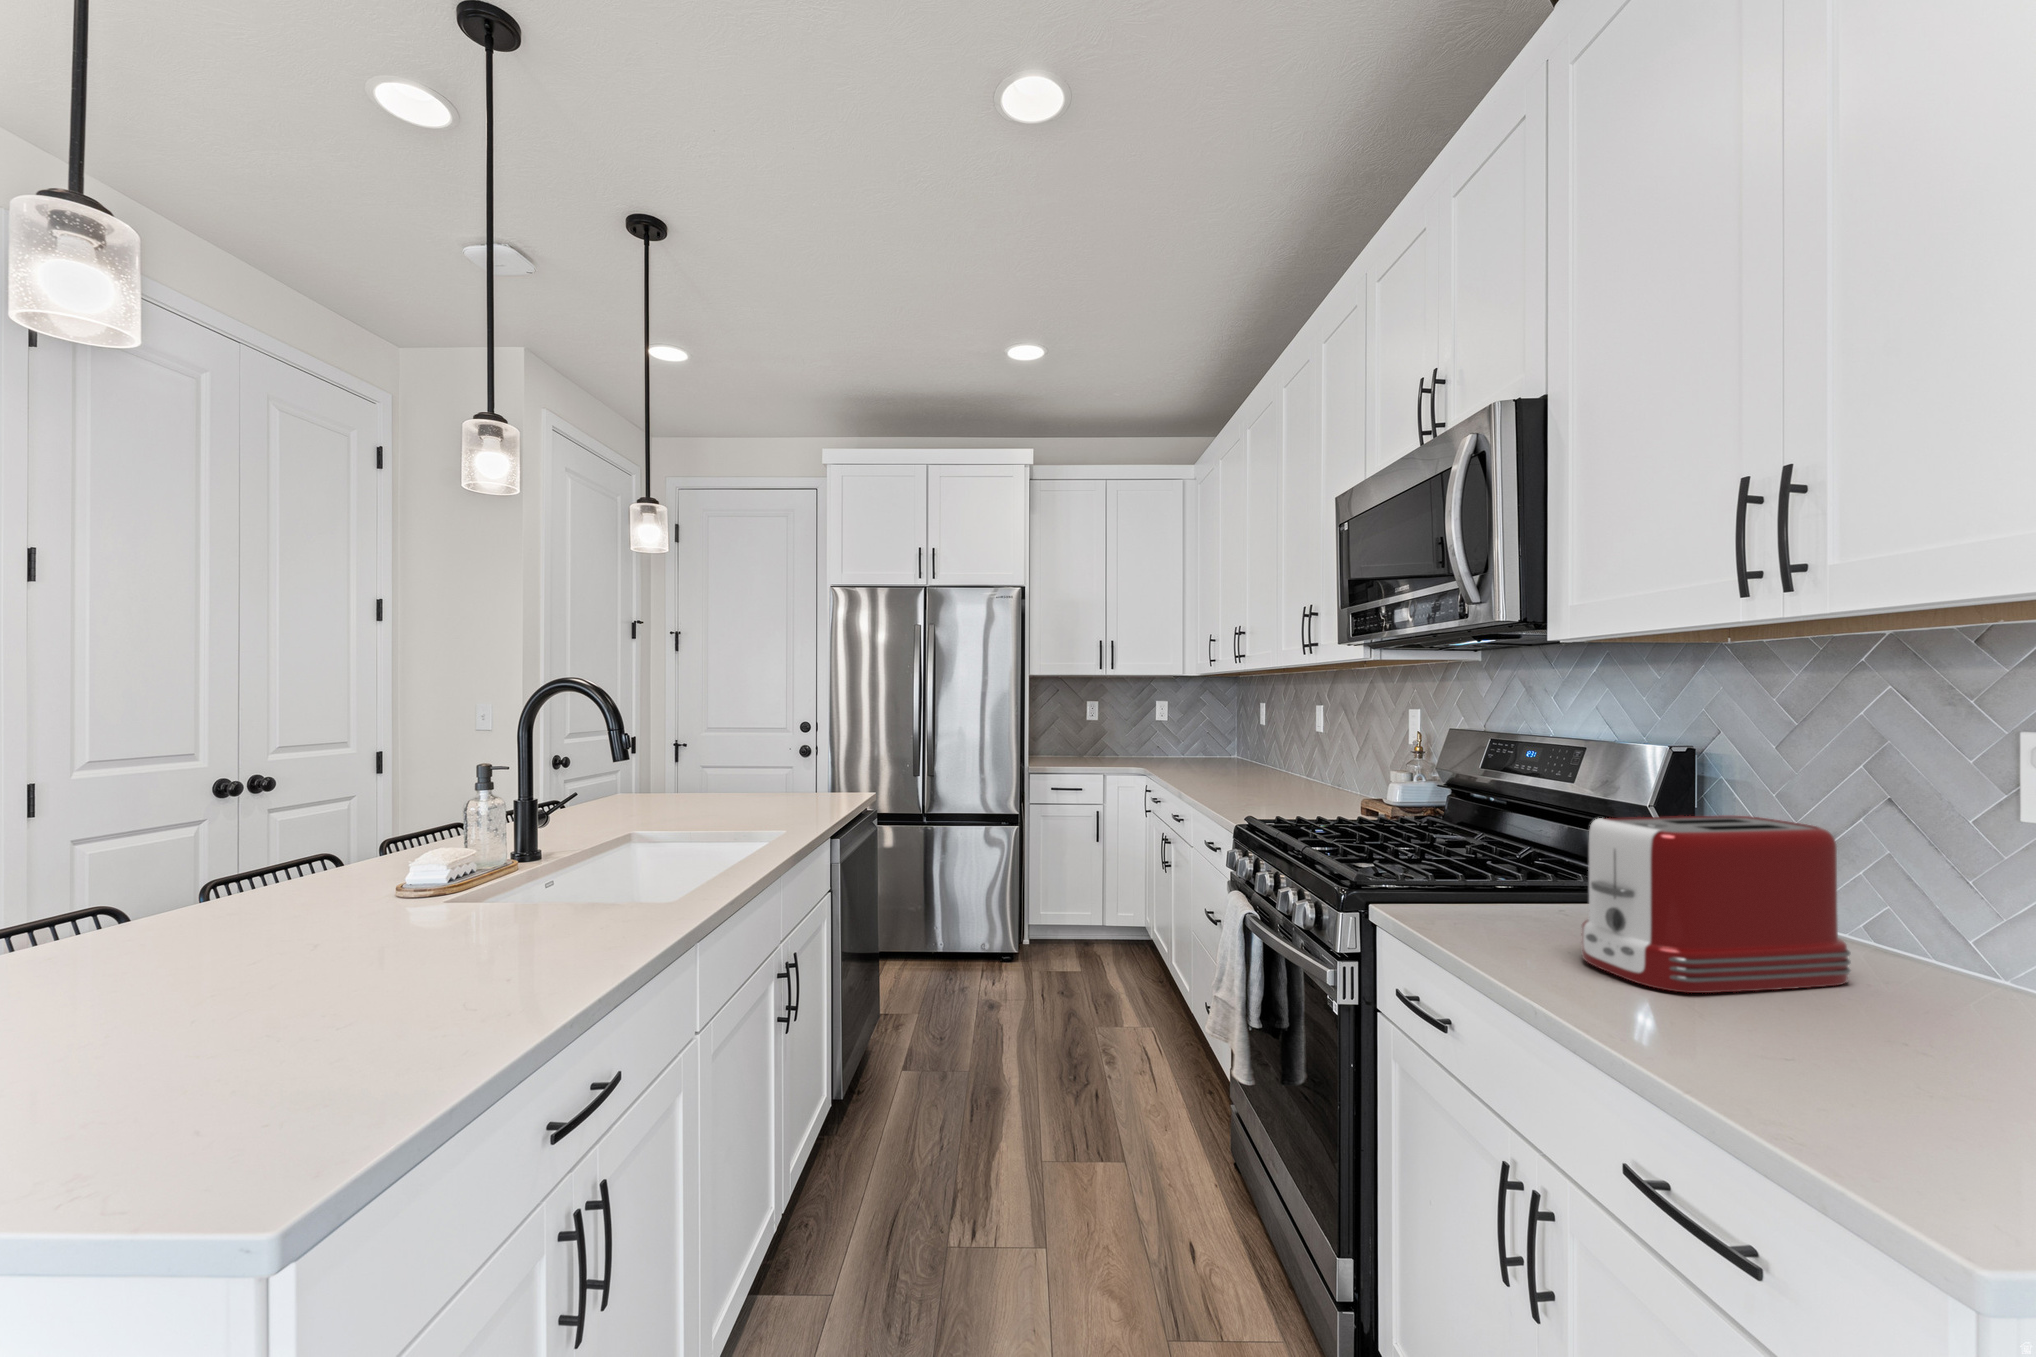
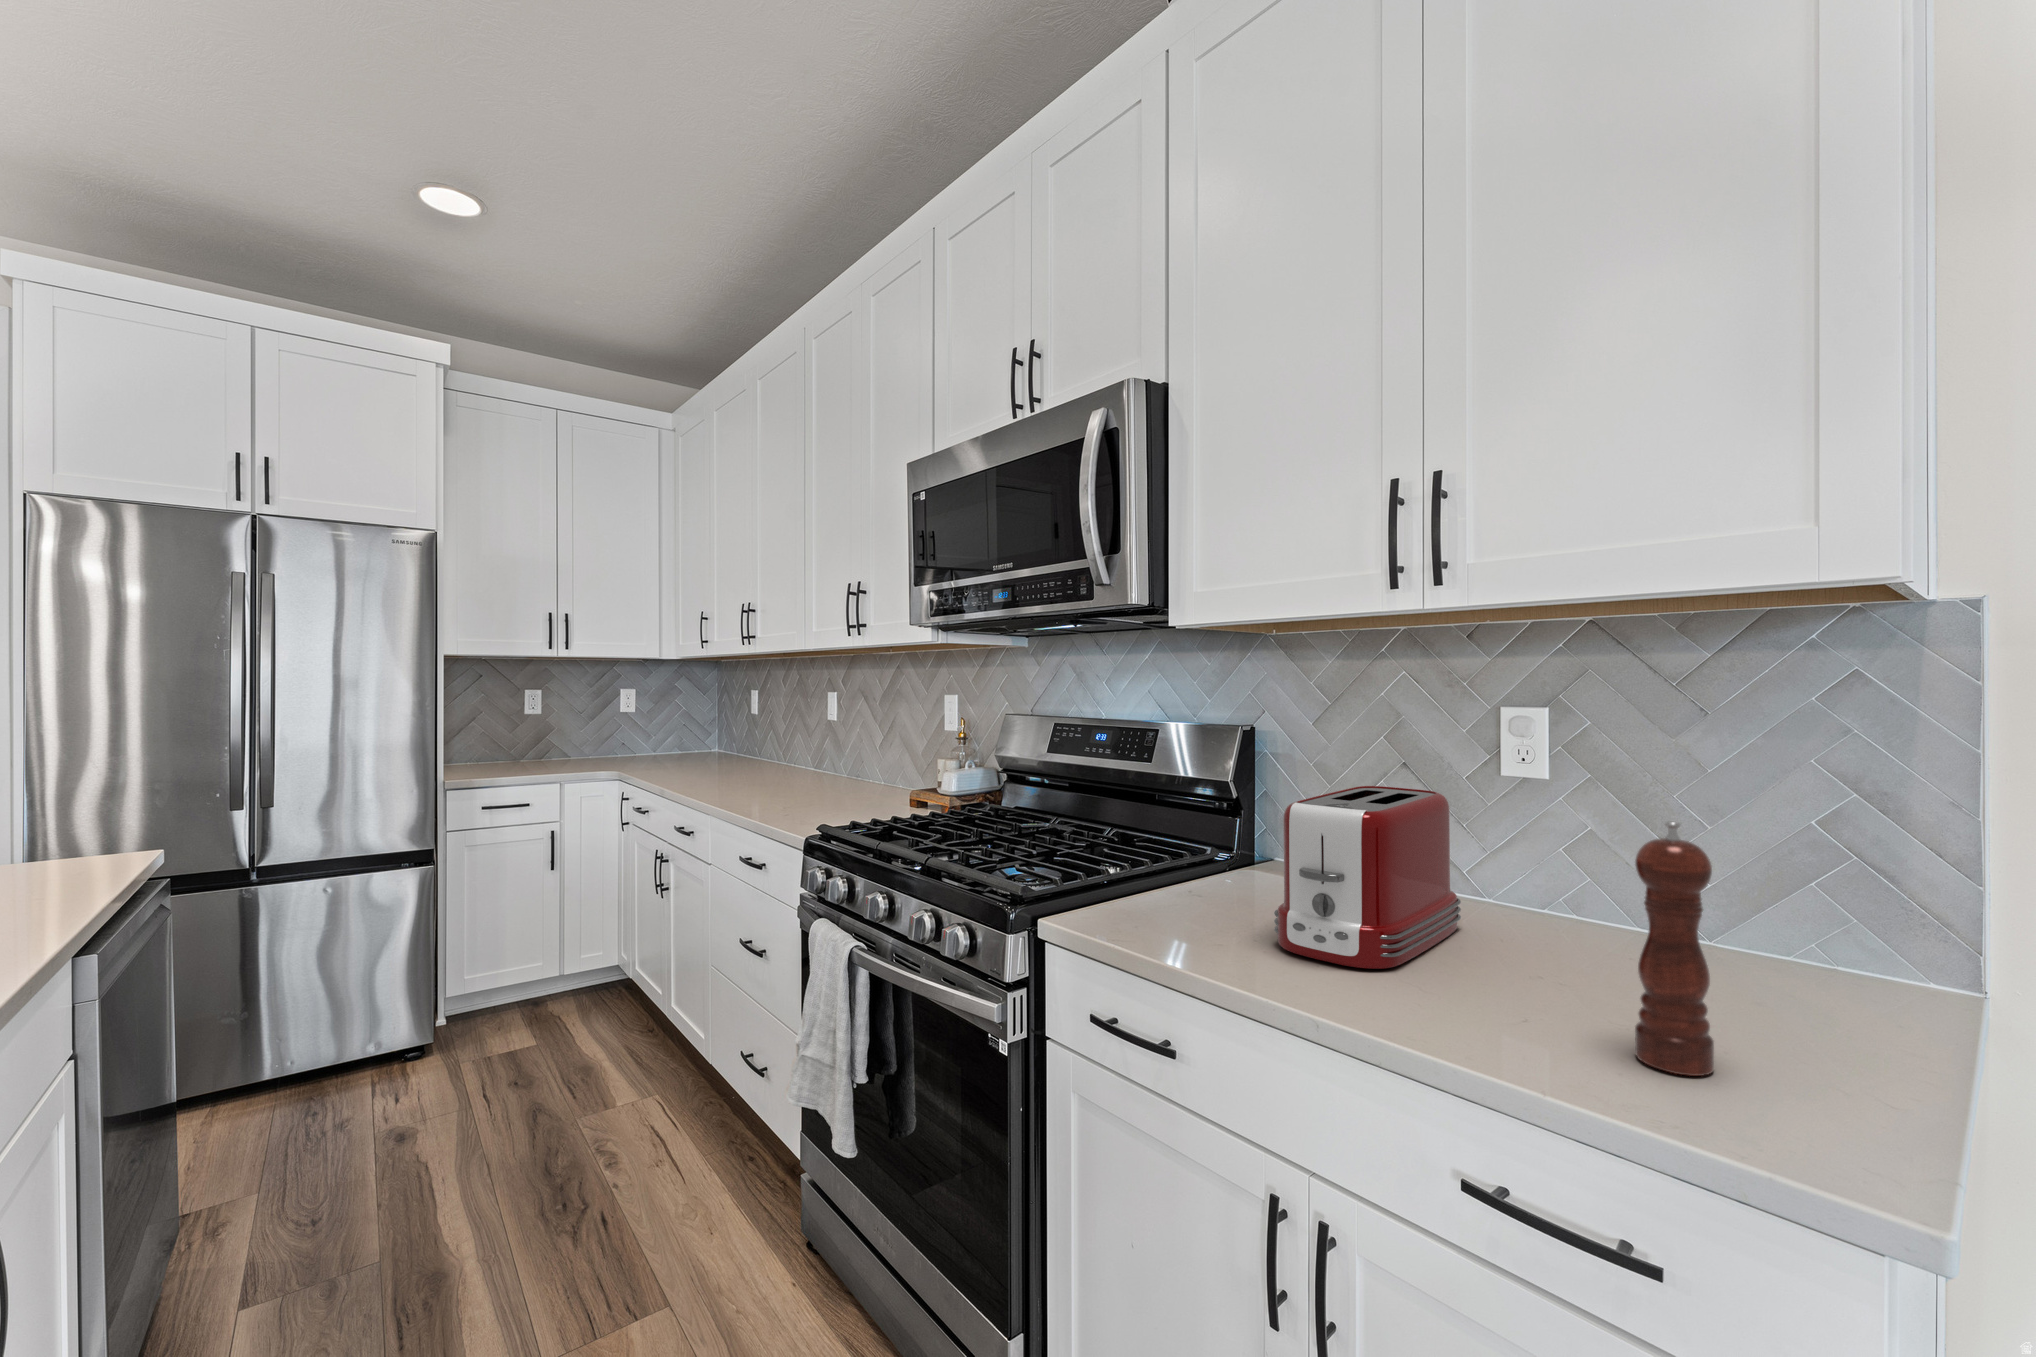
pepper mill: none [1865,855,1964,1134] -> present [1635,822,1714,1076]

